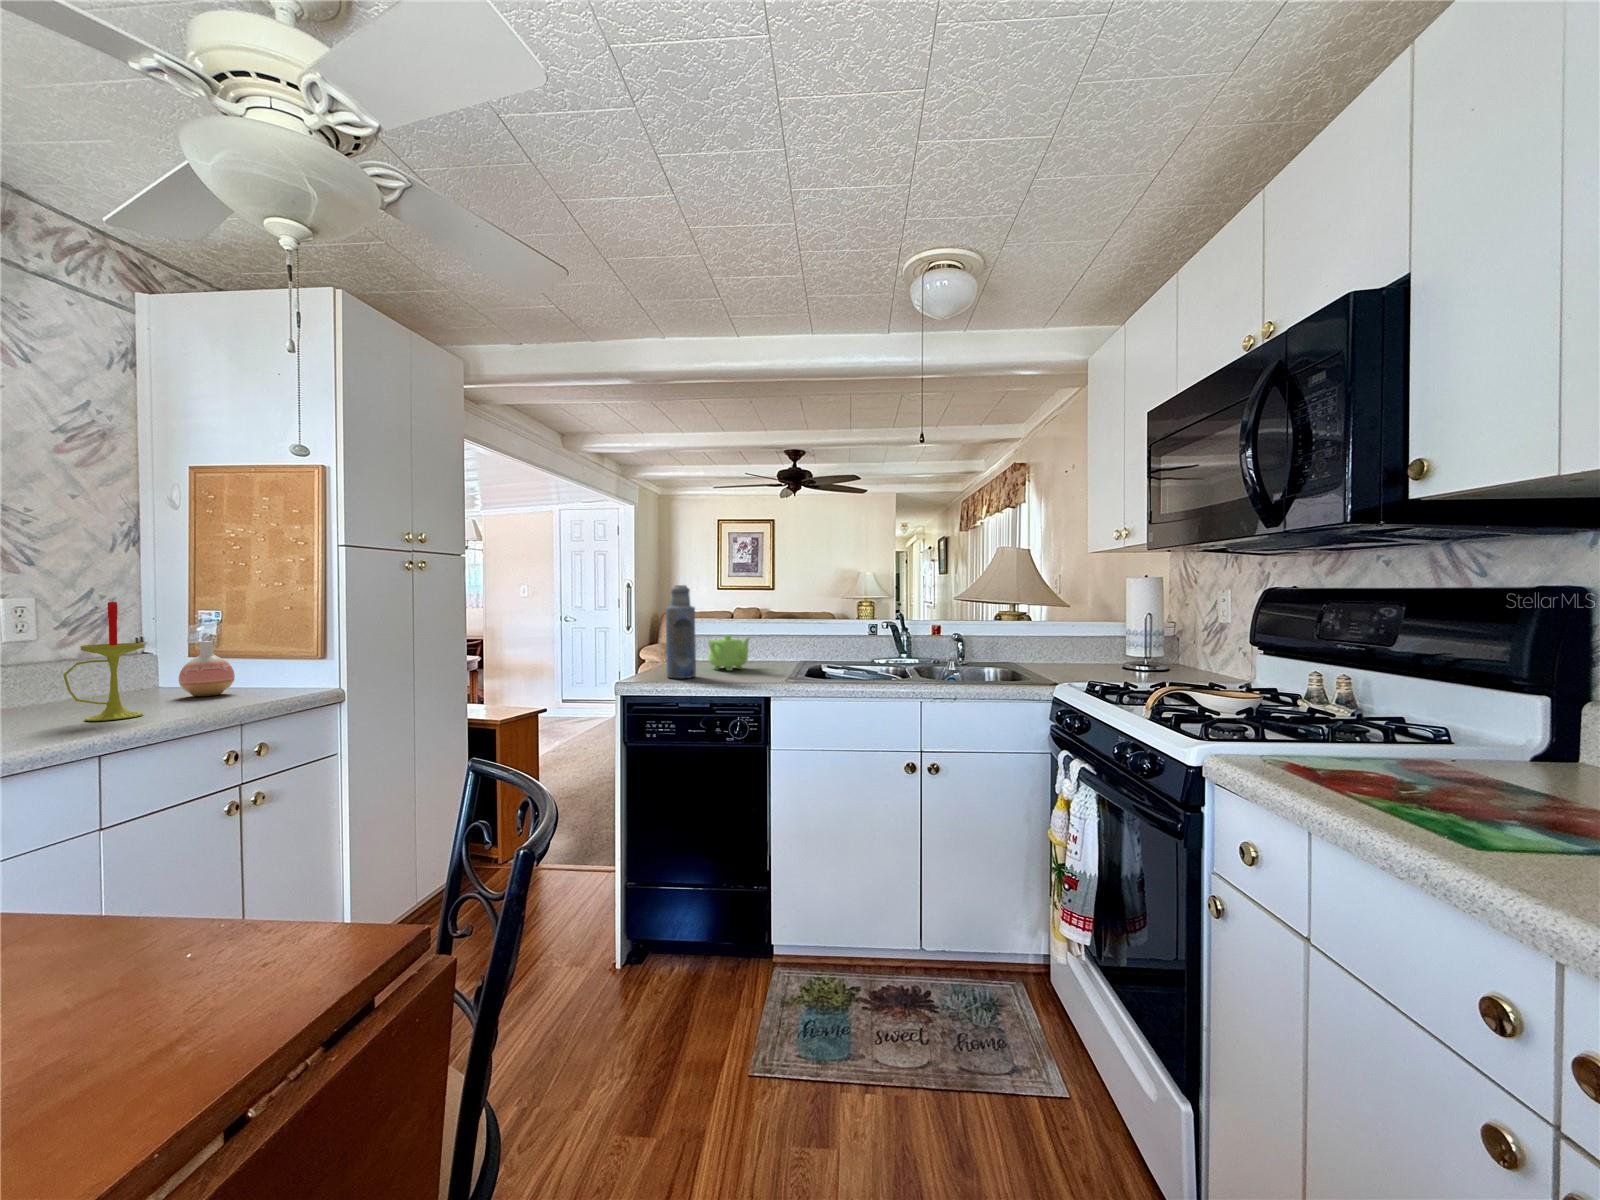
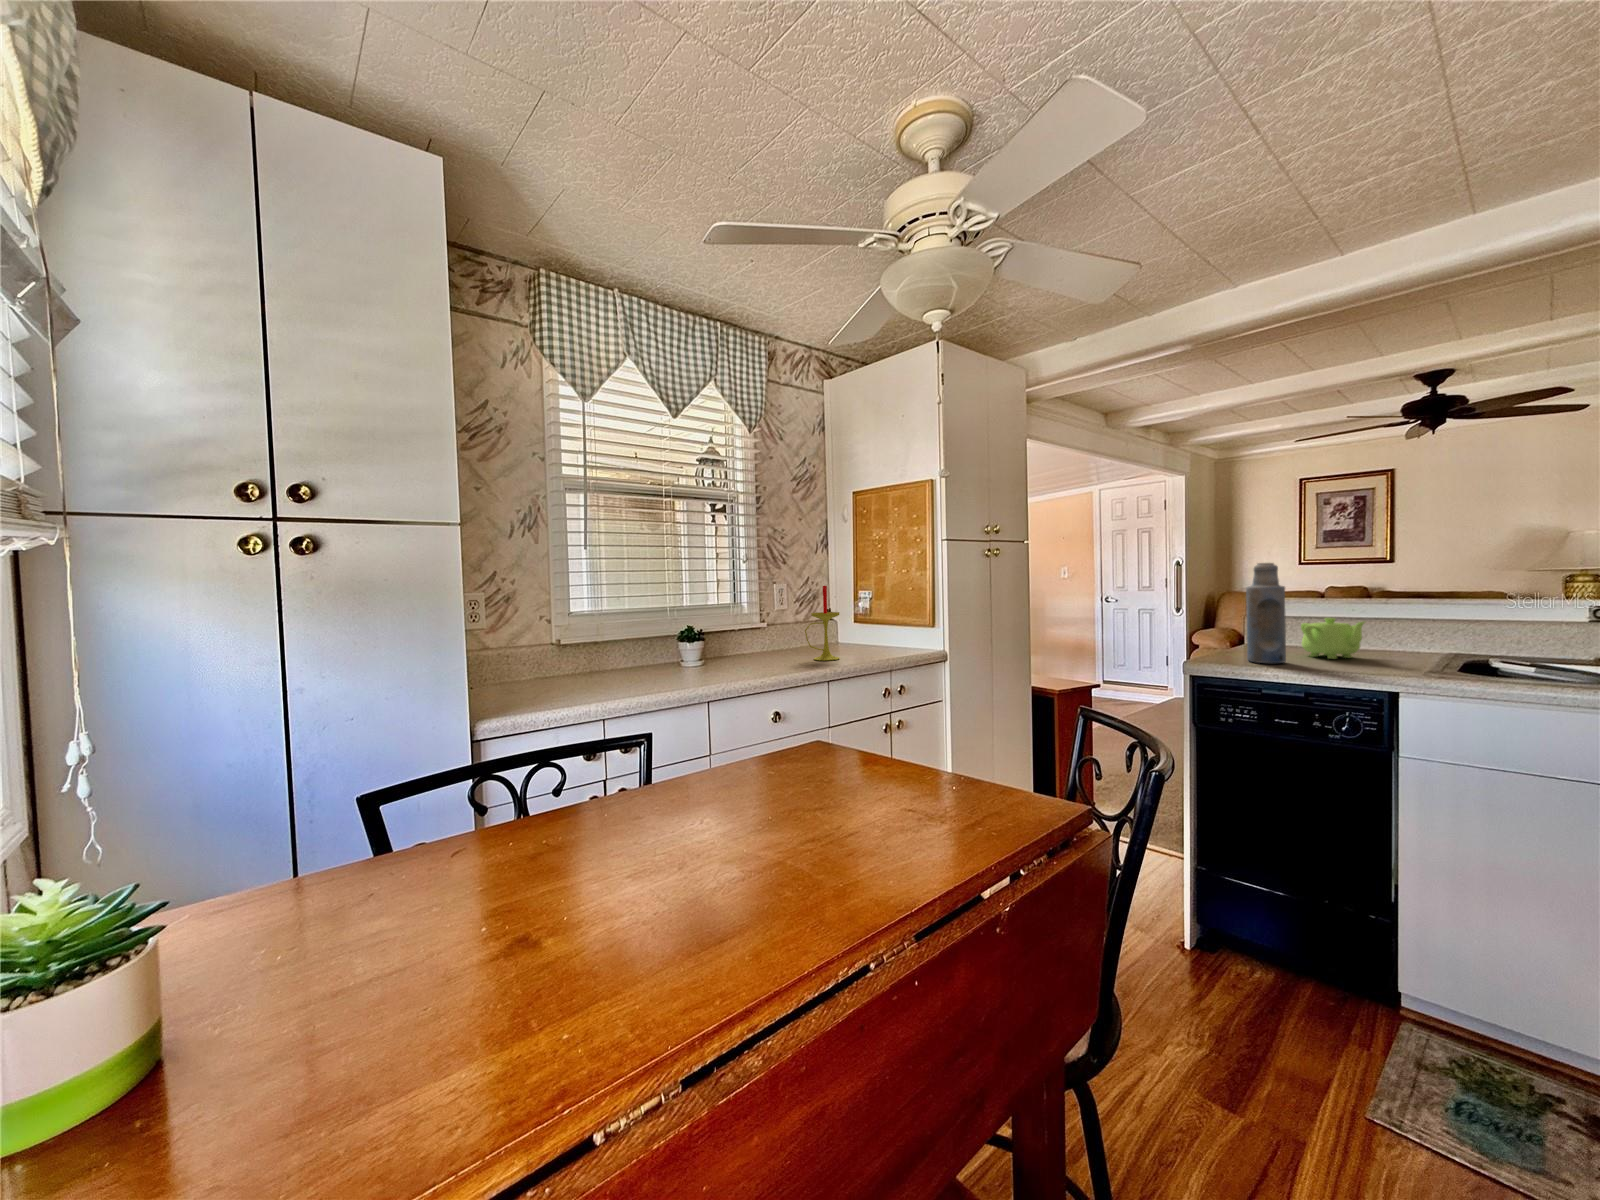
vase: present [179,641,235,696] -> none [852,612,881,649]

